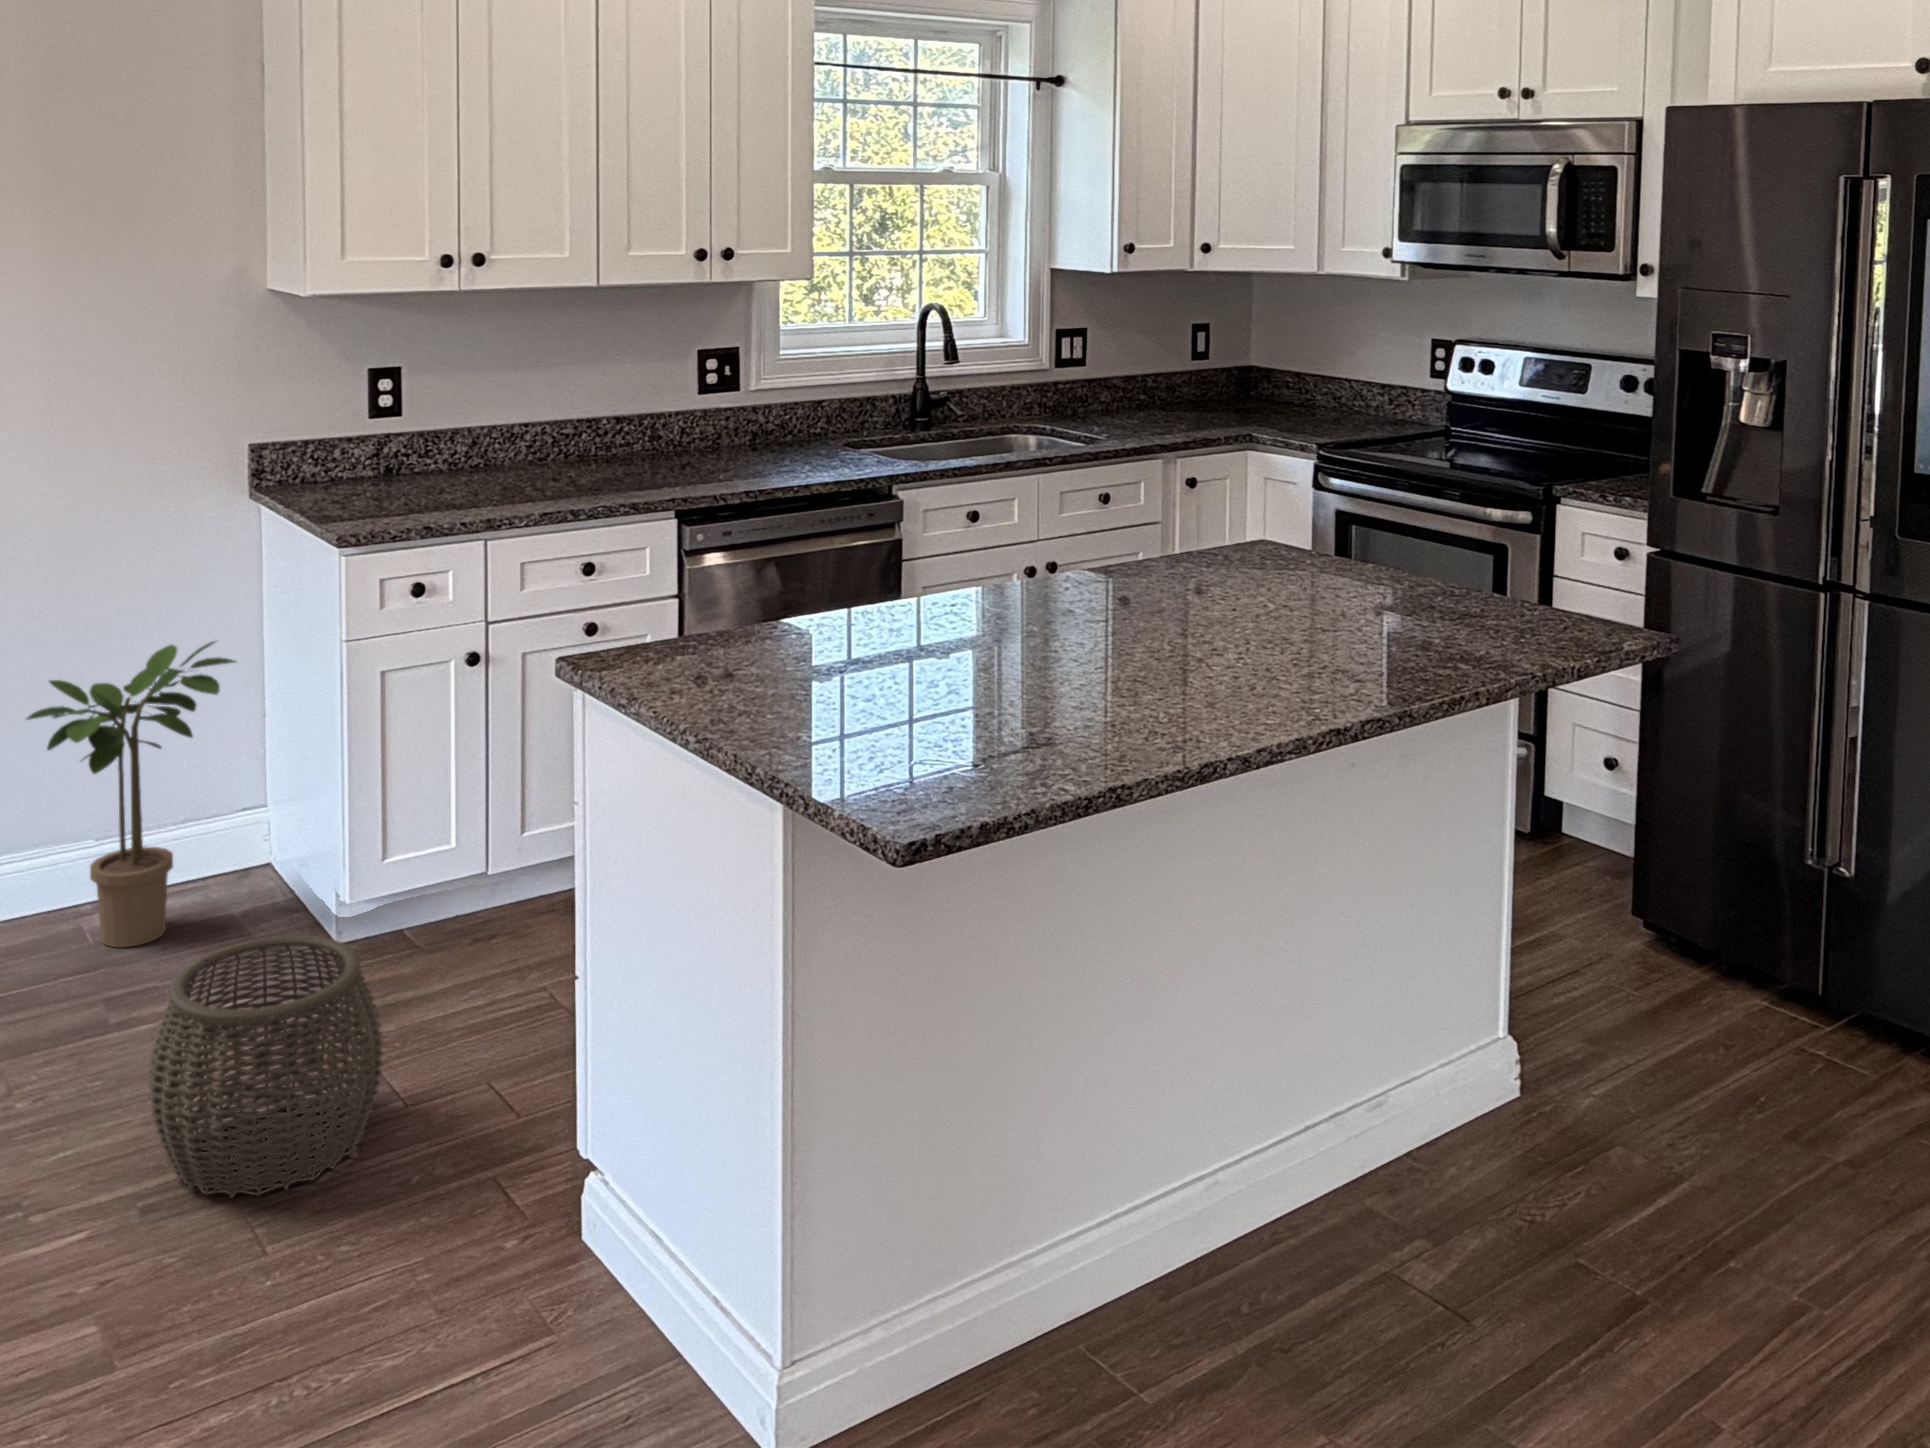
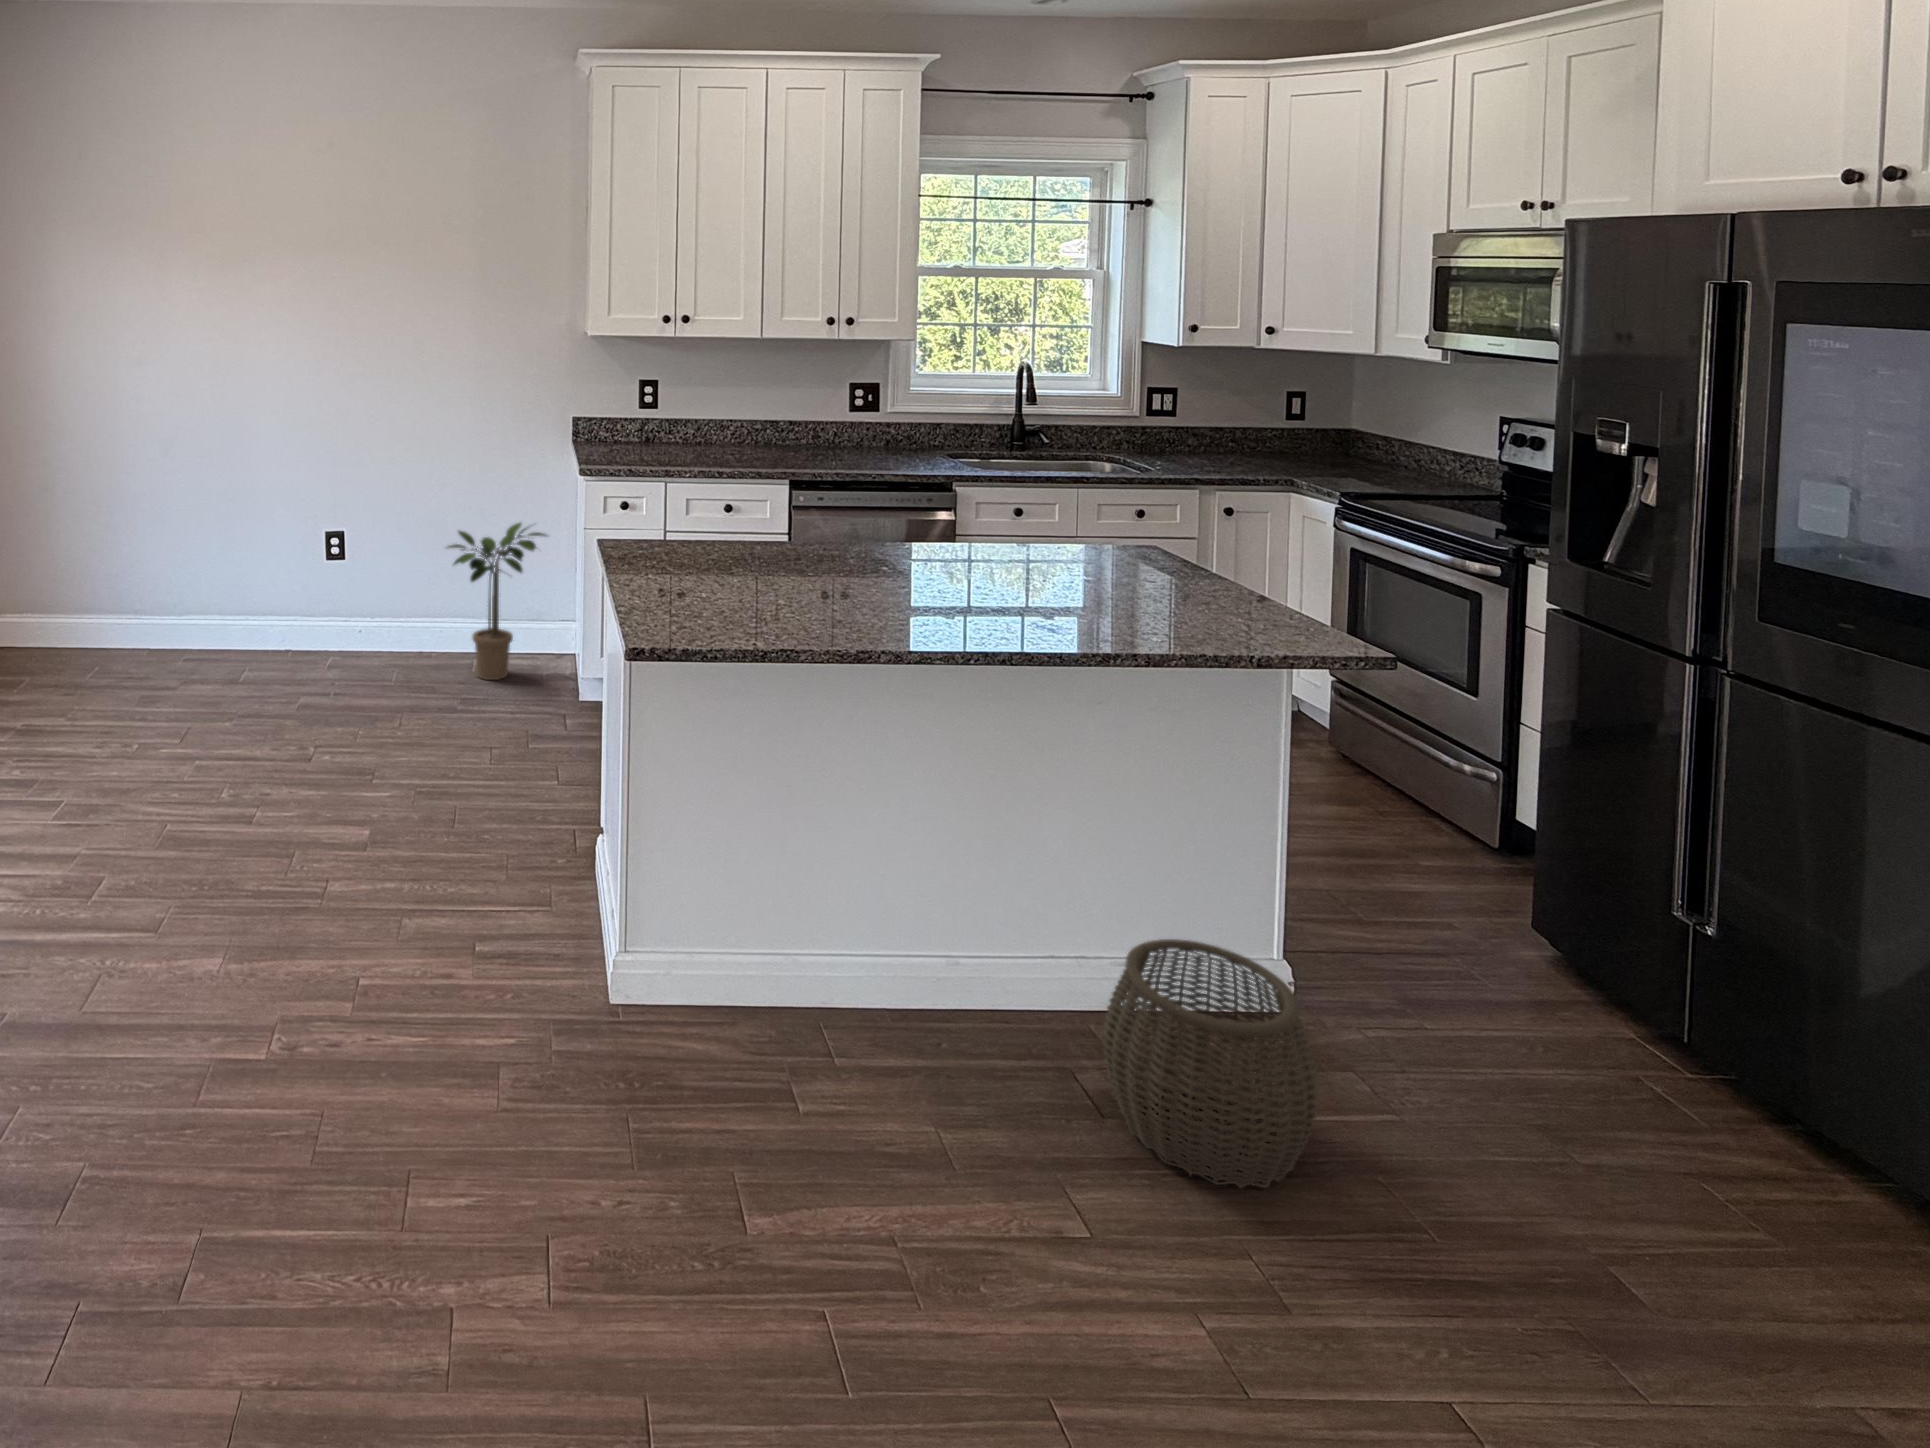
woven basket: present [147,935,384,1197] -> present [1104,939,1319,1189]

